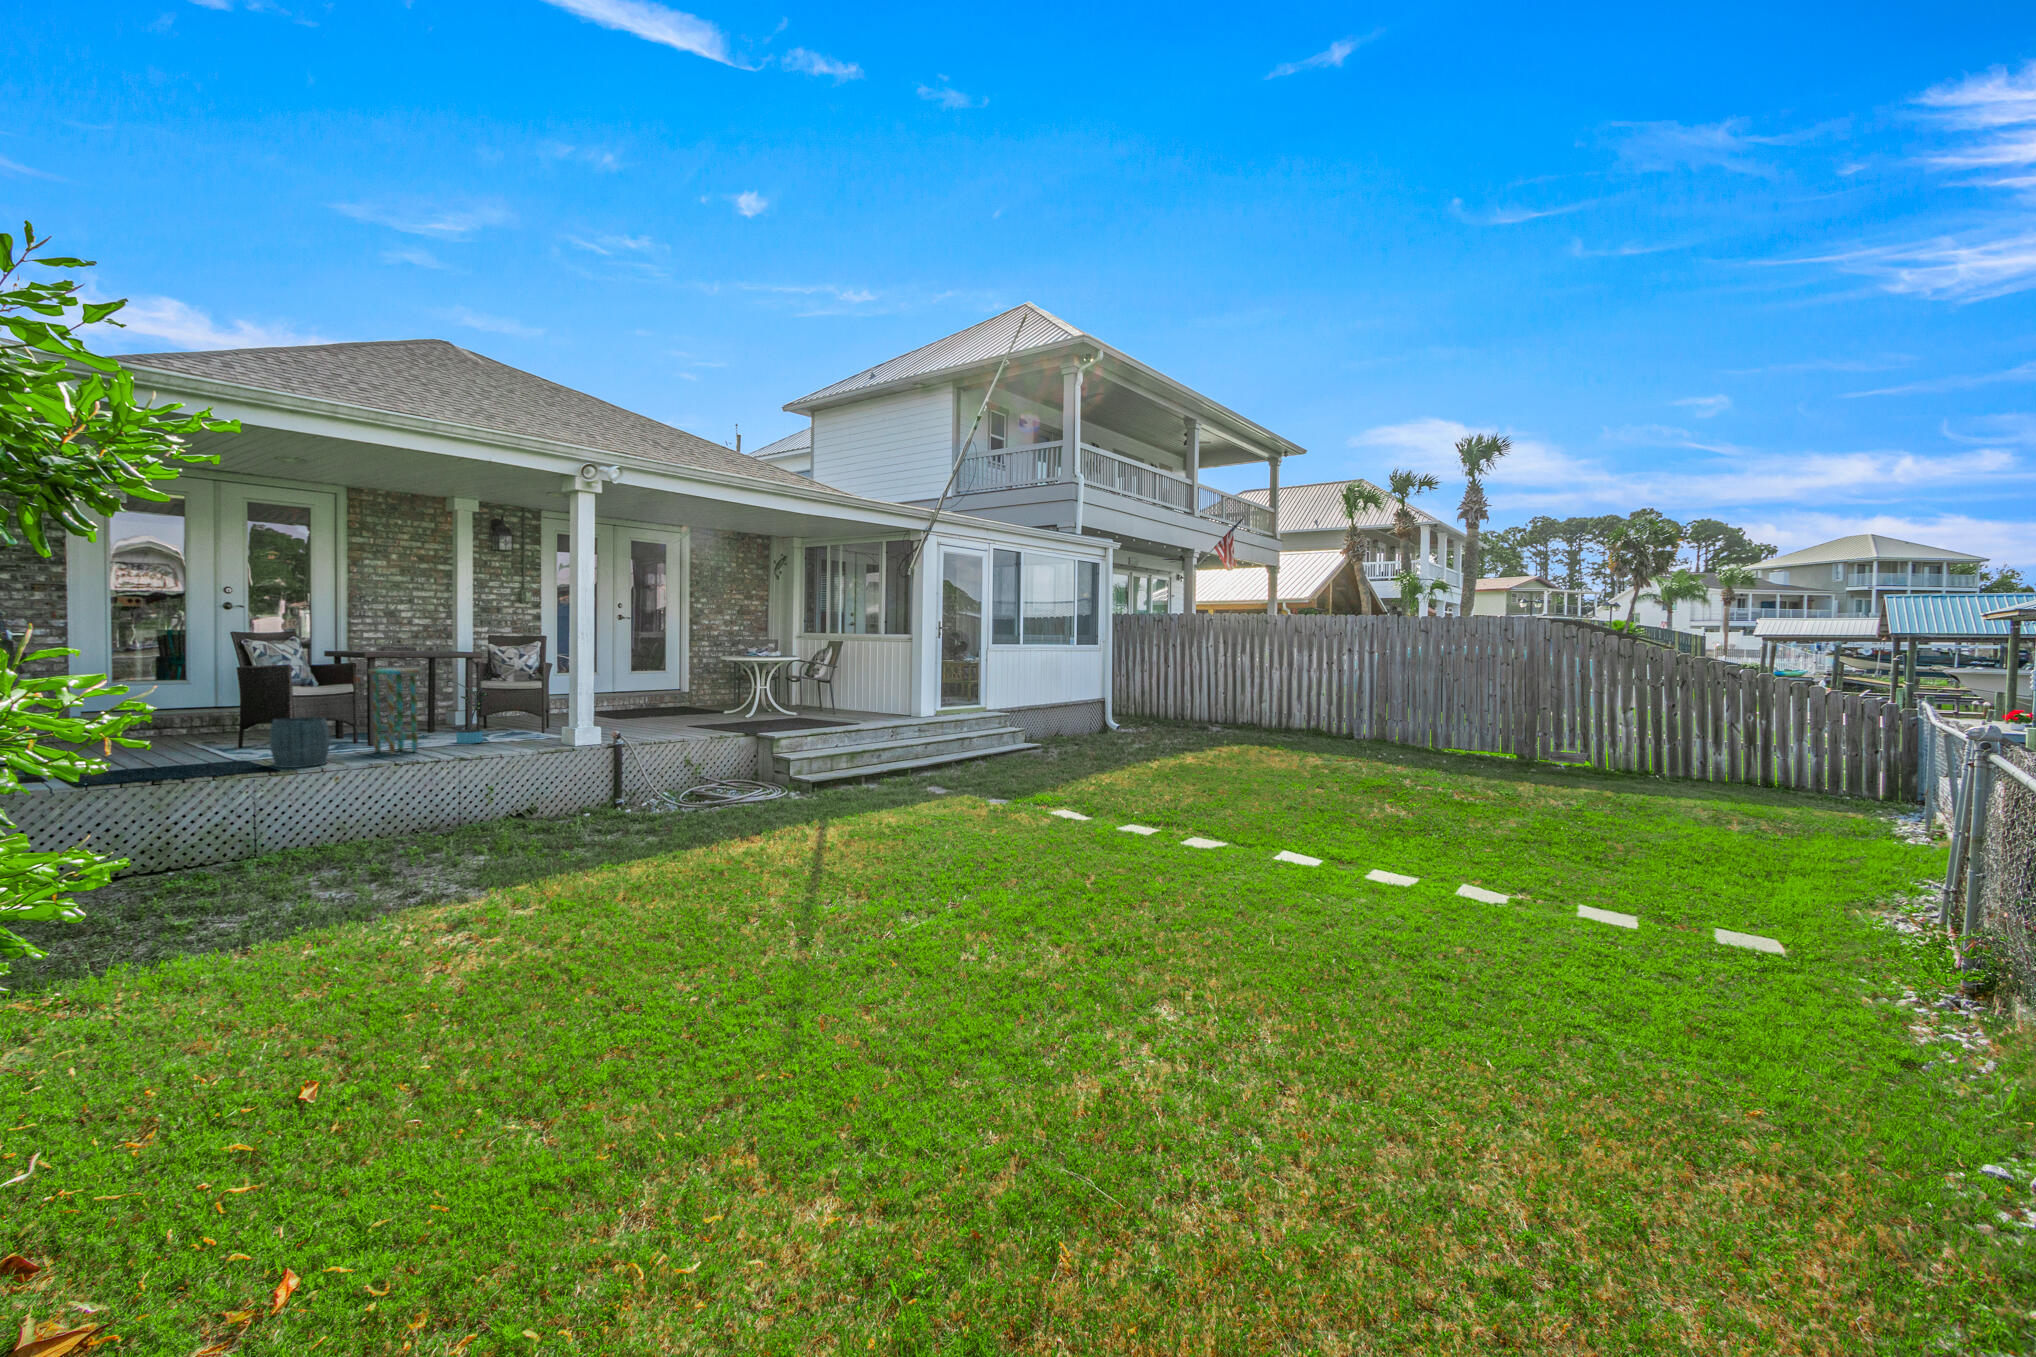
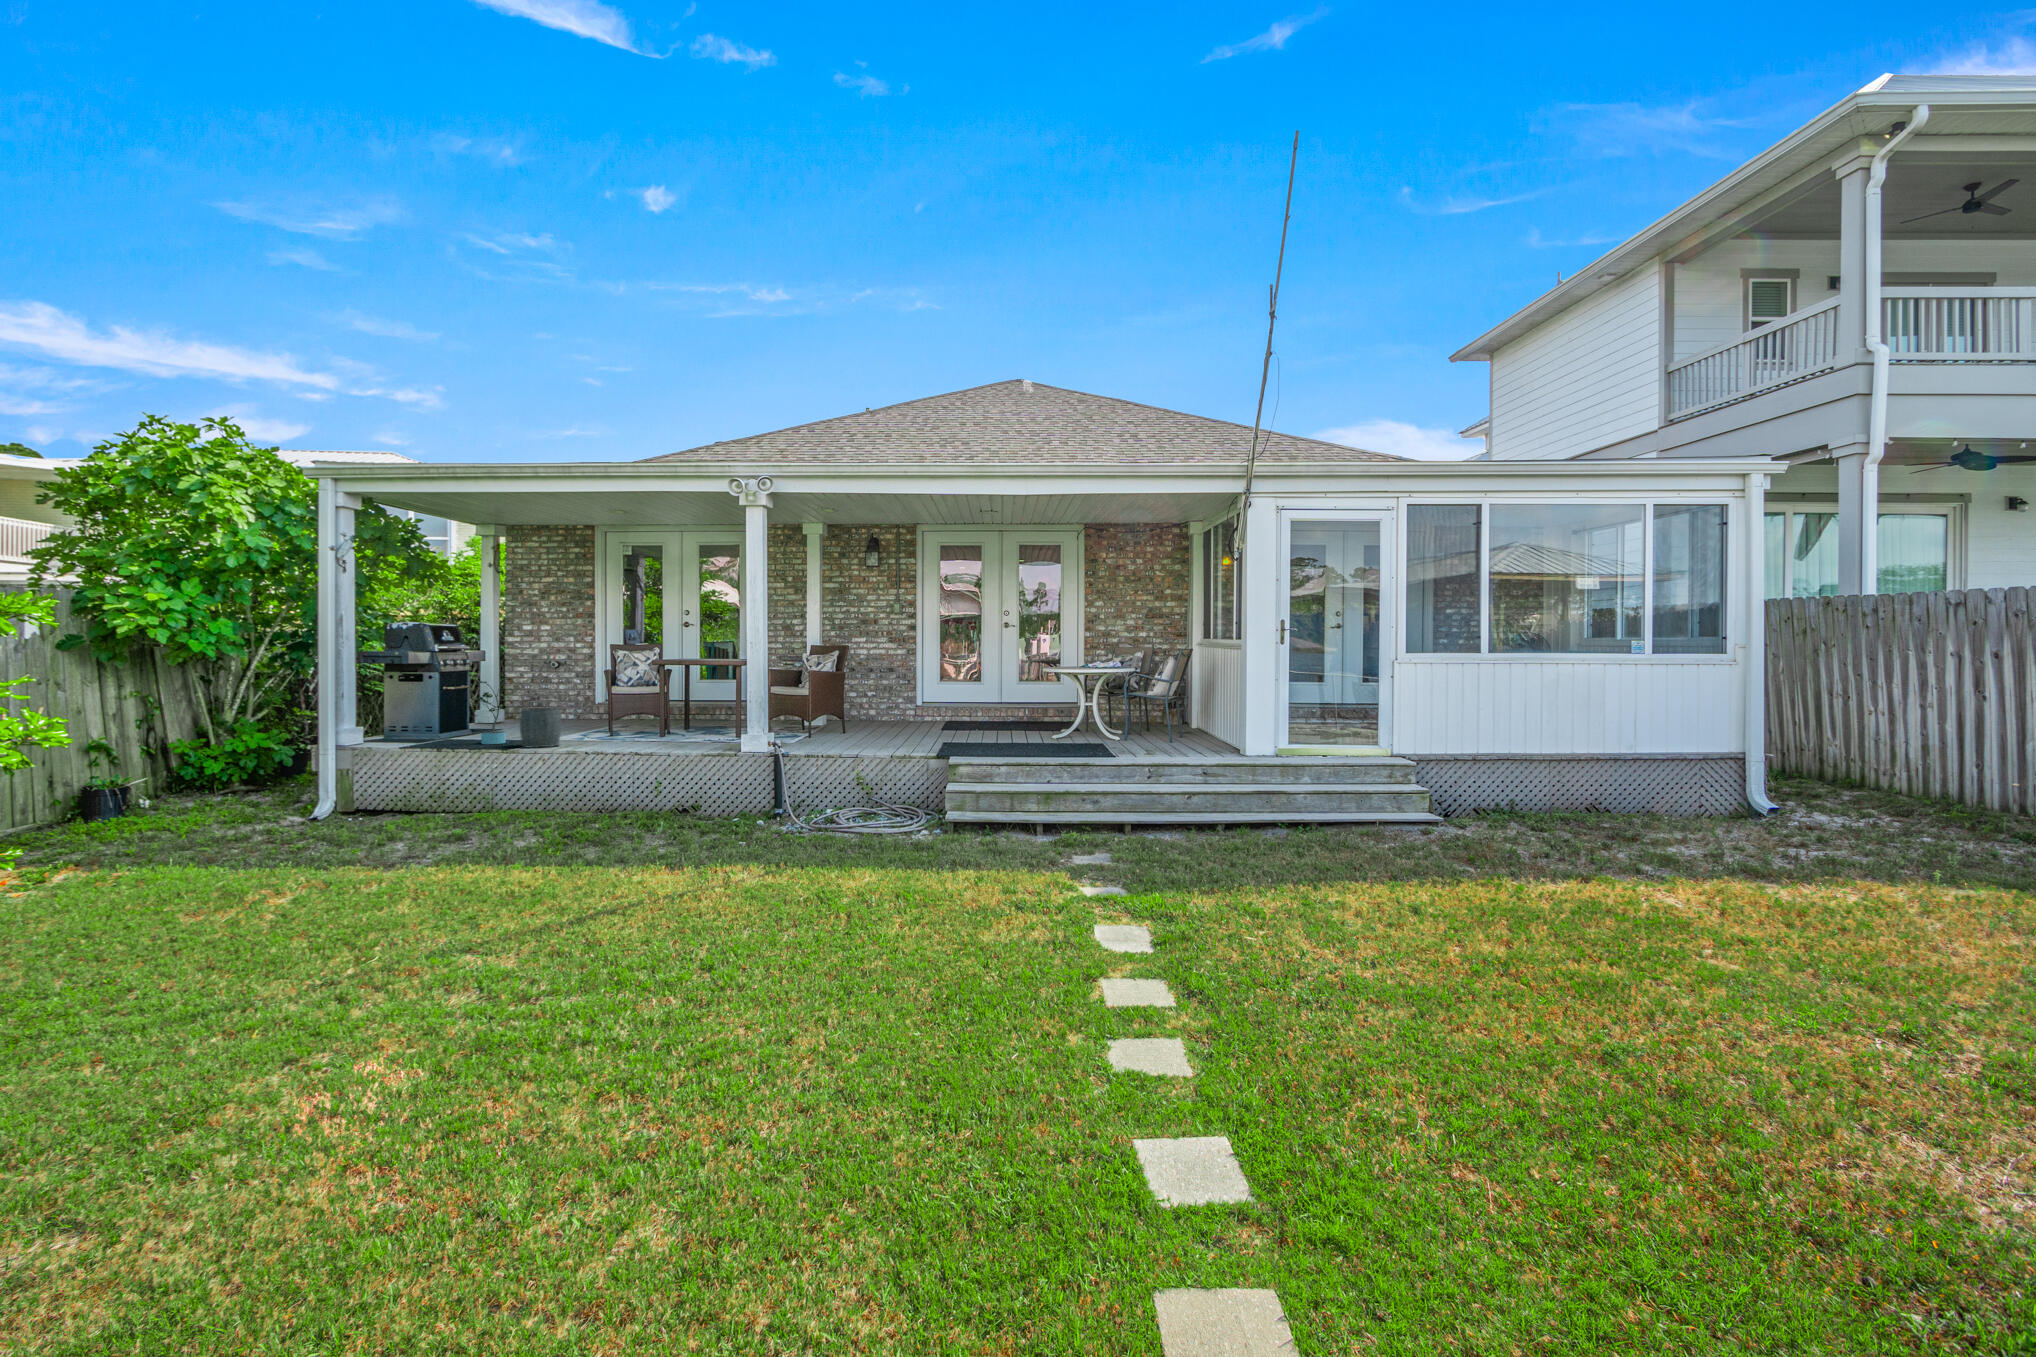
side table: present [368,668,421,755] -> none [611,670,652,746]
potted plant: present [446,673,491,744] -> present [477,674,511,744]

